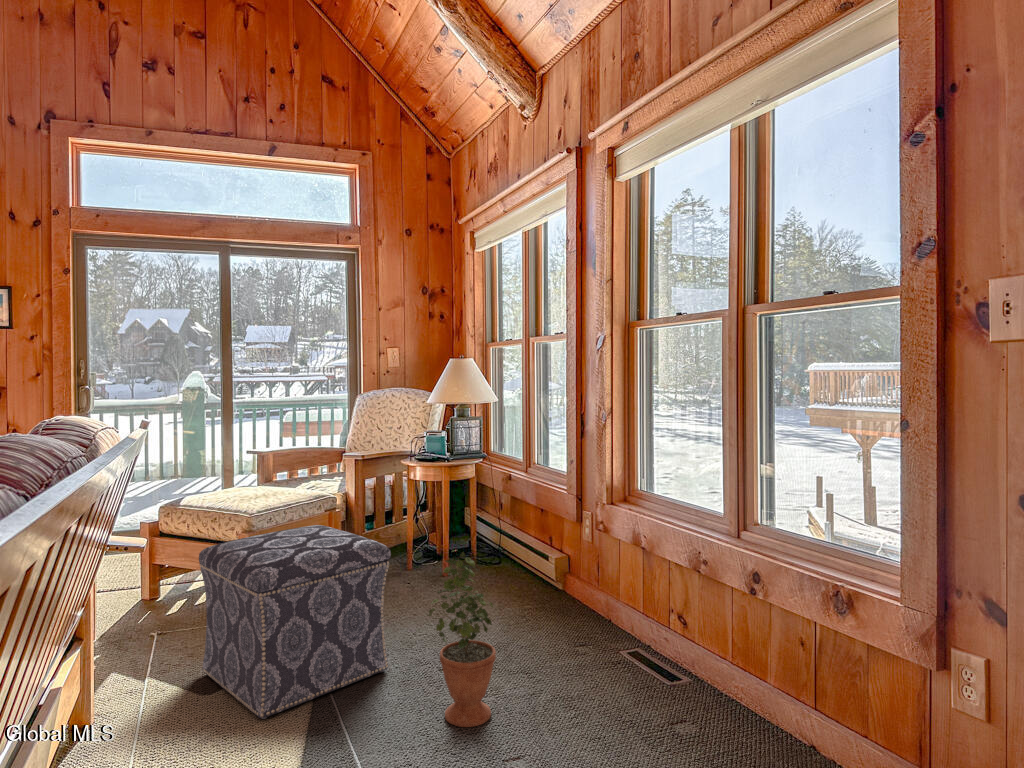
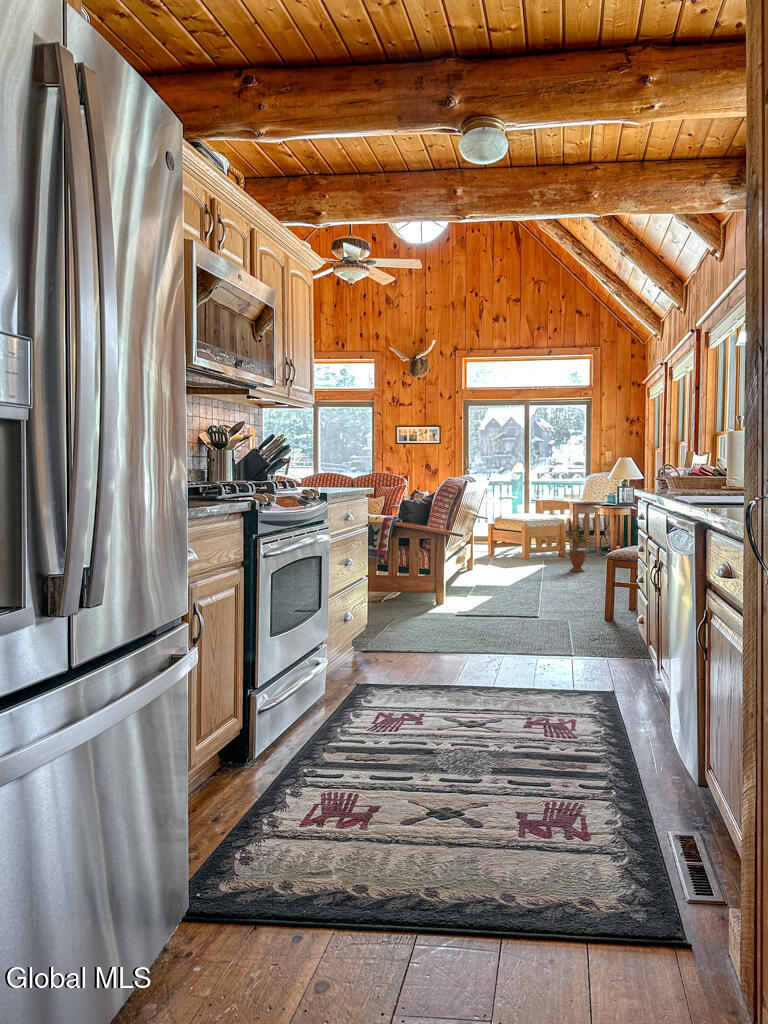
ottoman: present [199,525,391,719] -> none [505,518,564,565]

